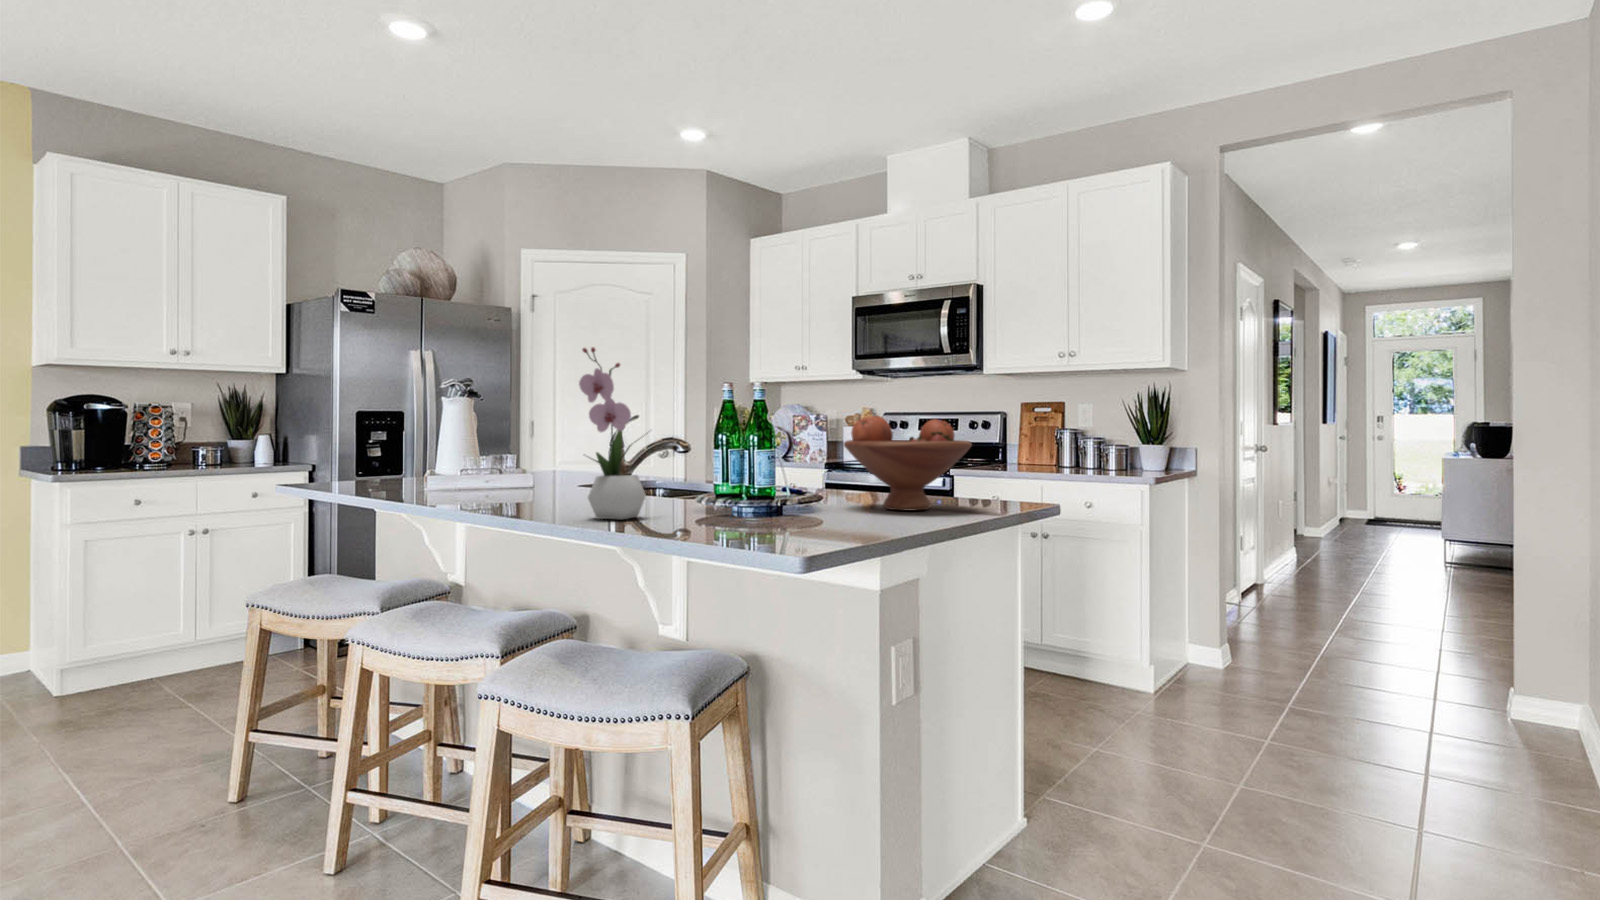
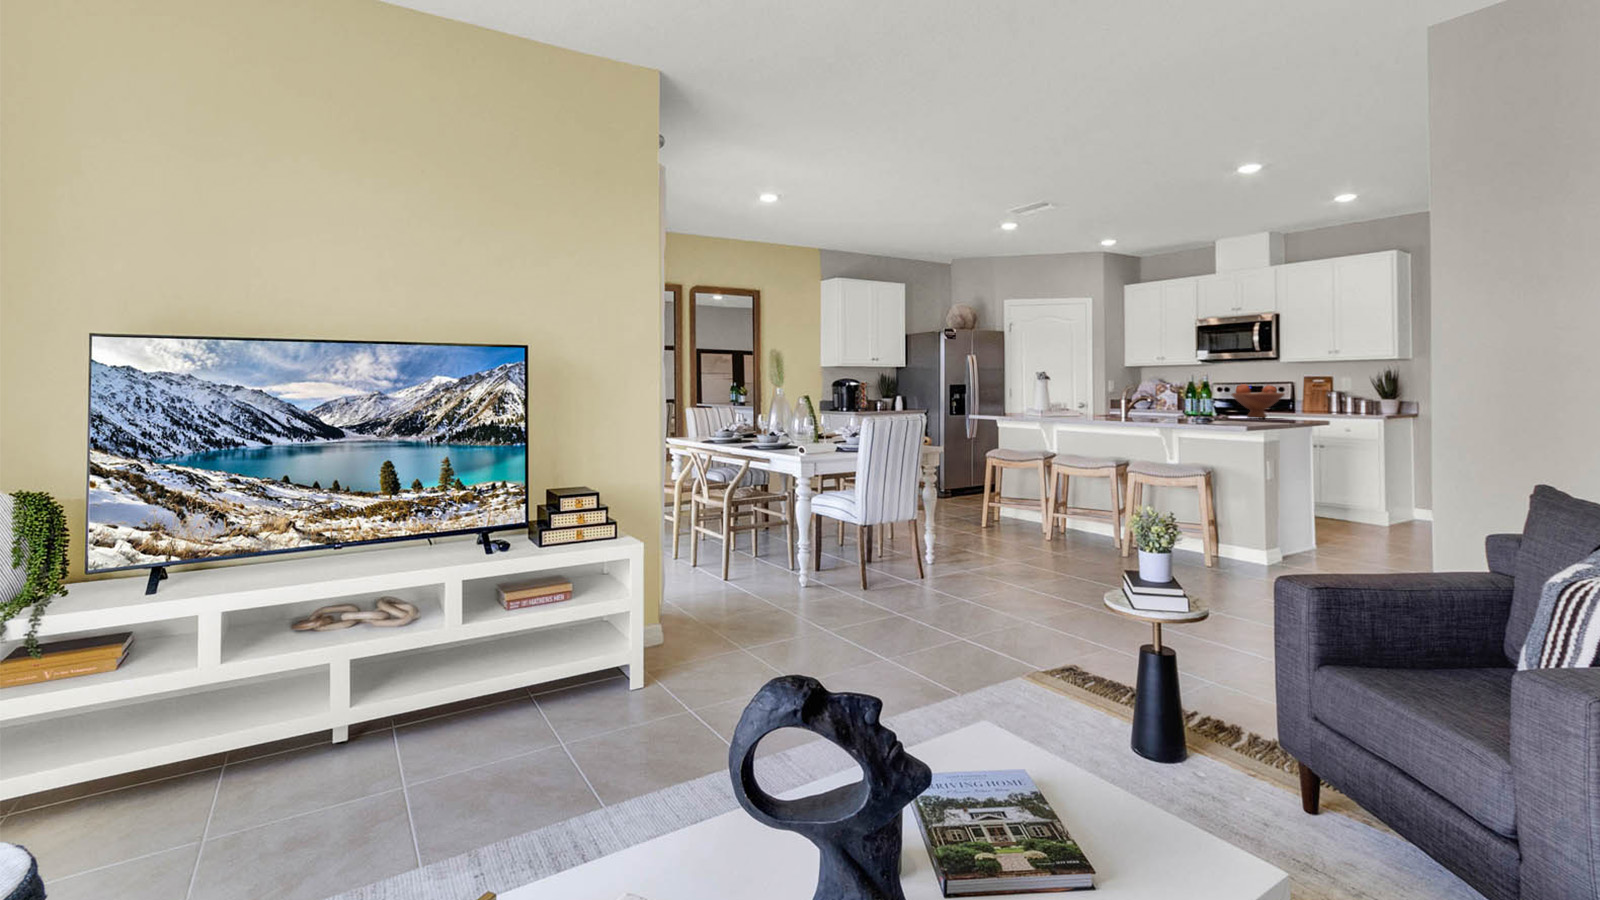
flower arrangement: present [579,347,648,519] -> none [1145,363,1166,417]

